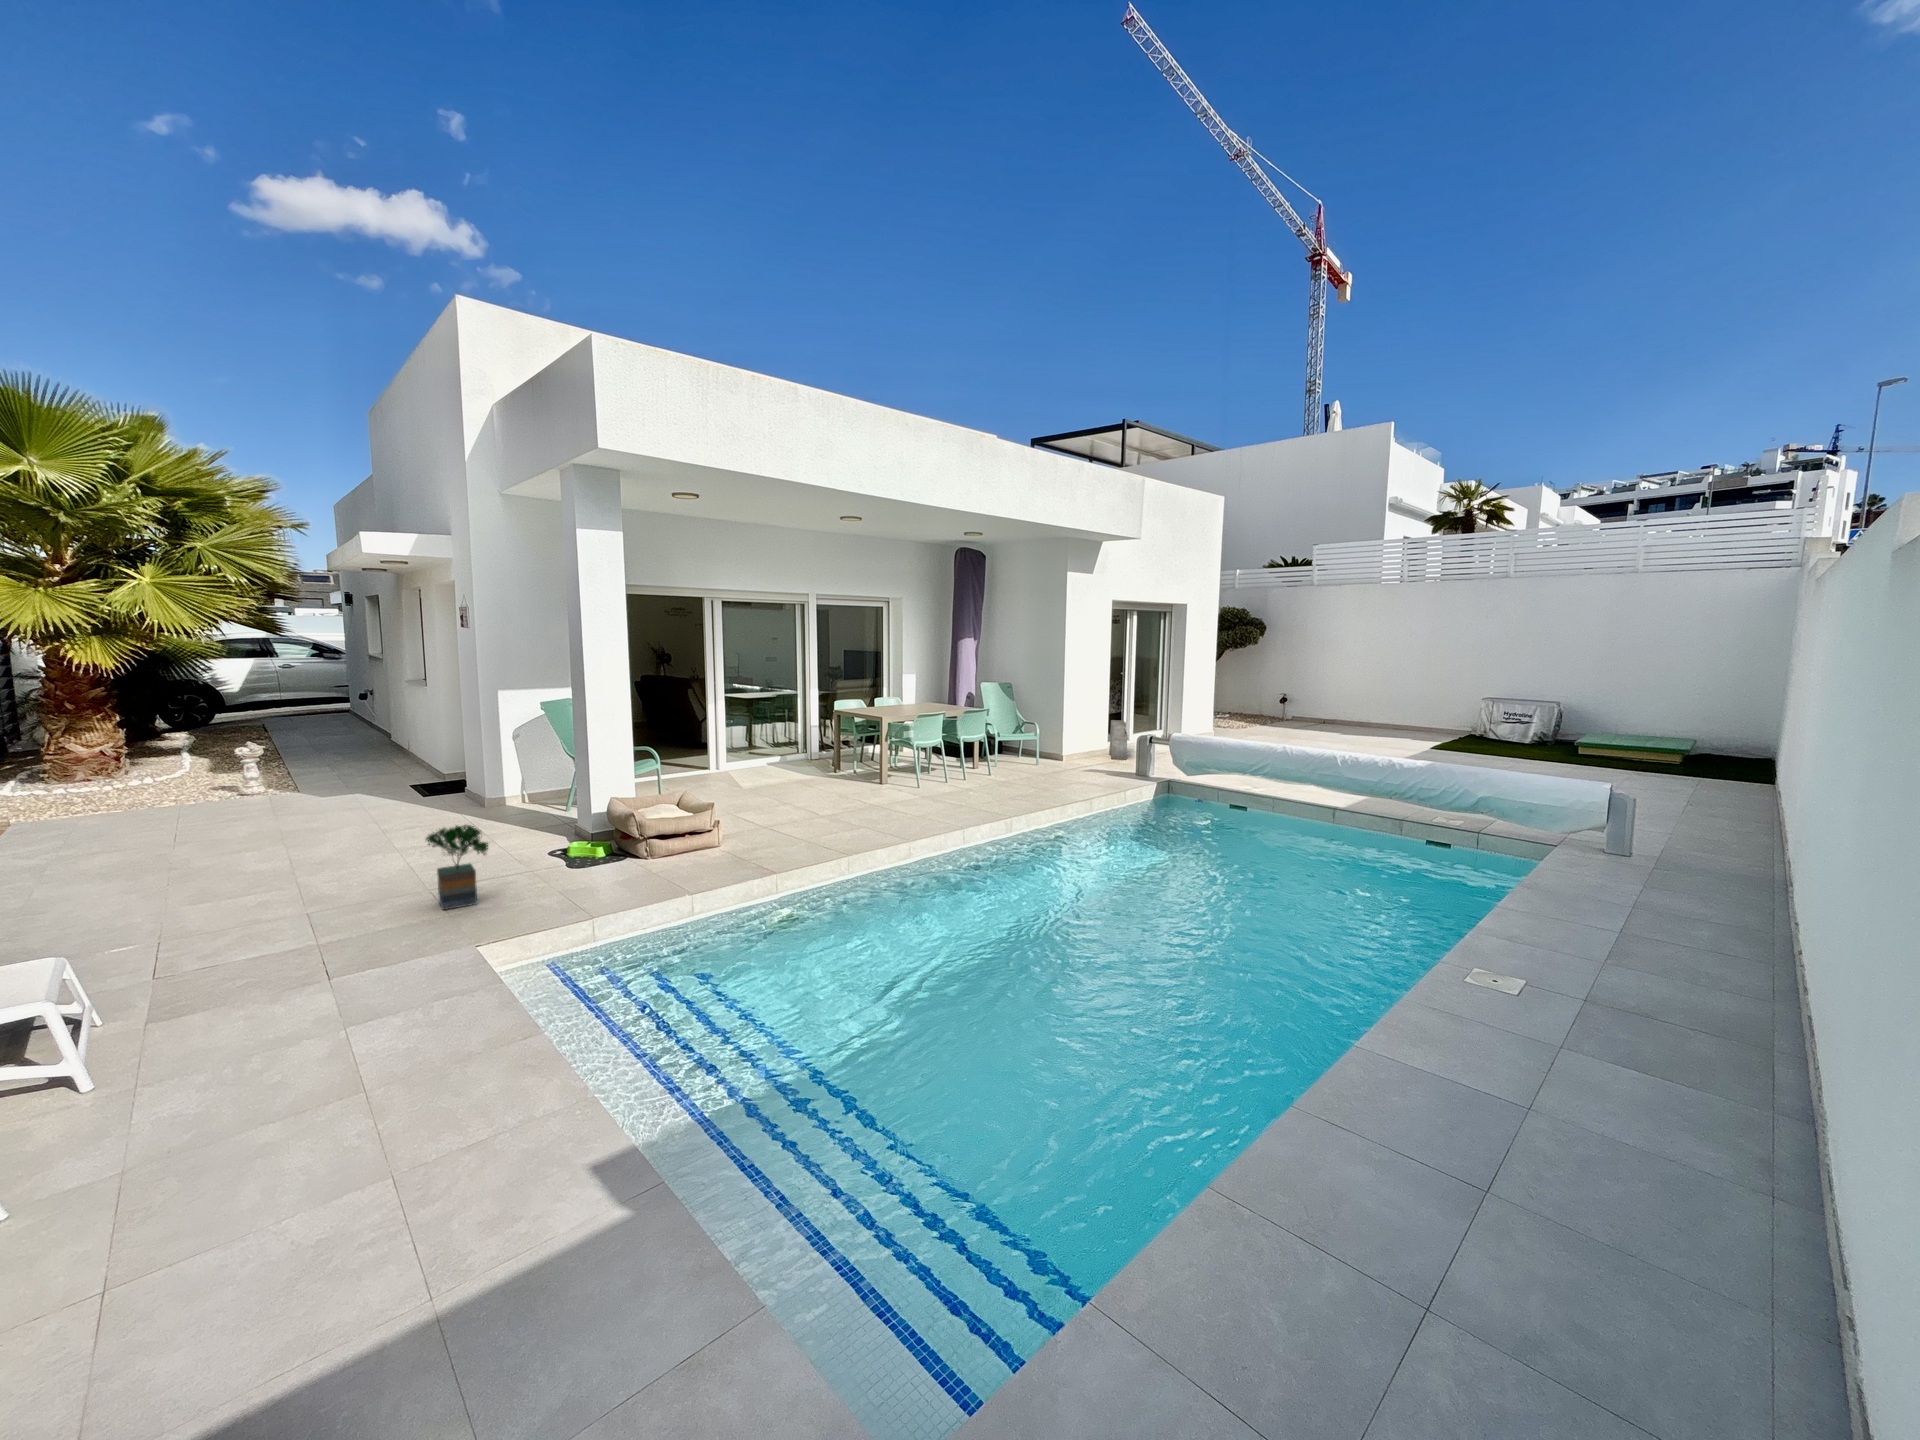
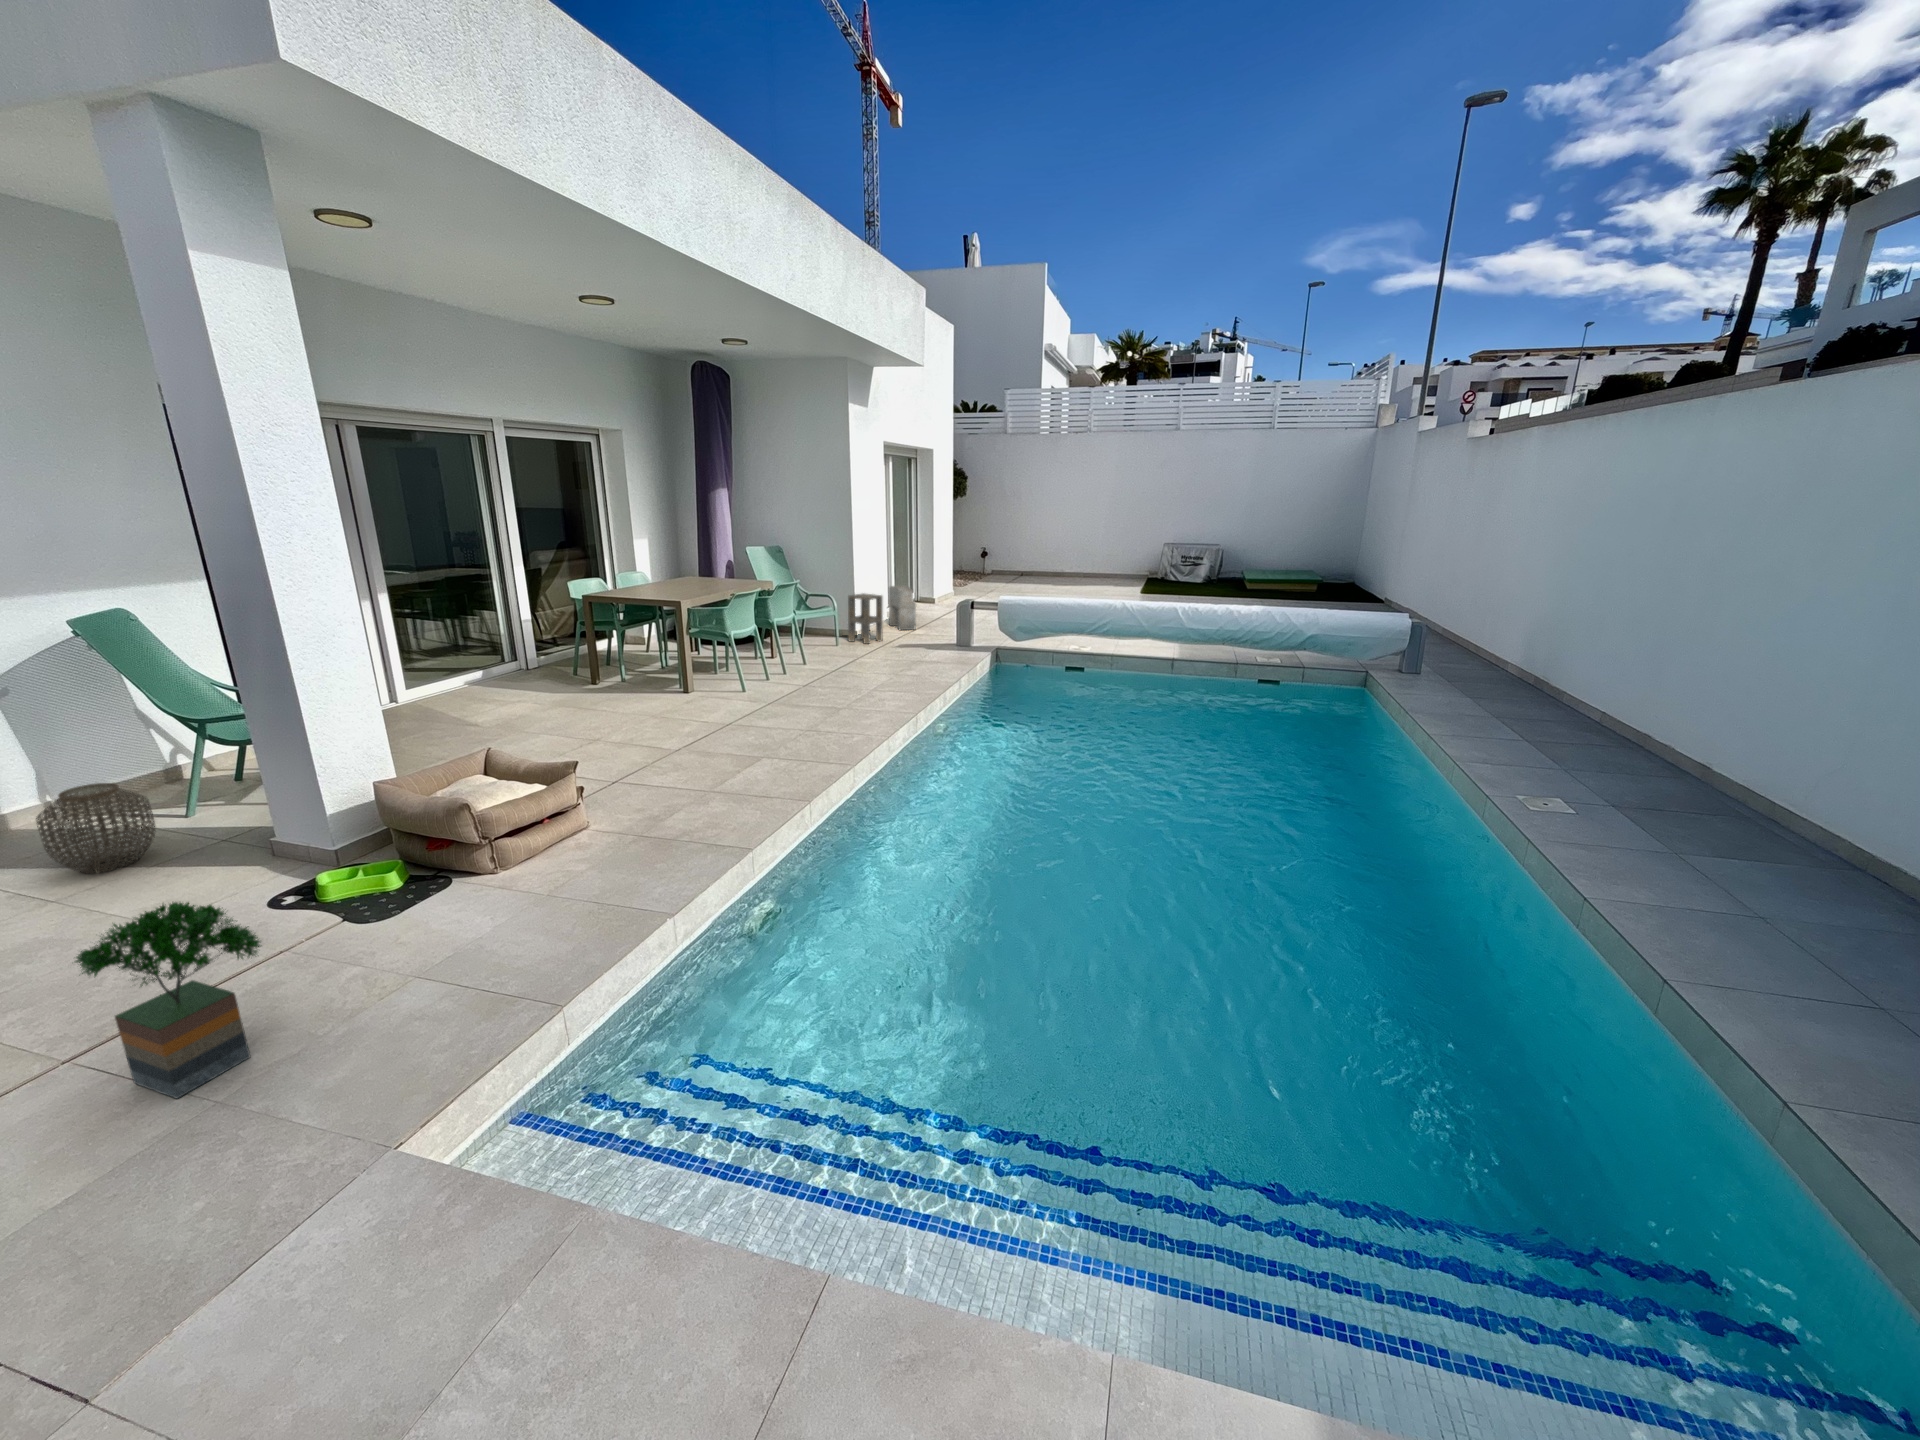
side table: none [1053,724,1084,766] -> present [848,593,883,644]
woven basket: none [499,782,544,826] -> present [36,783,155,874]

